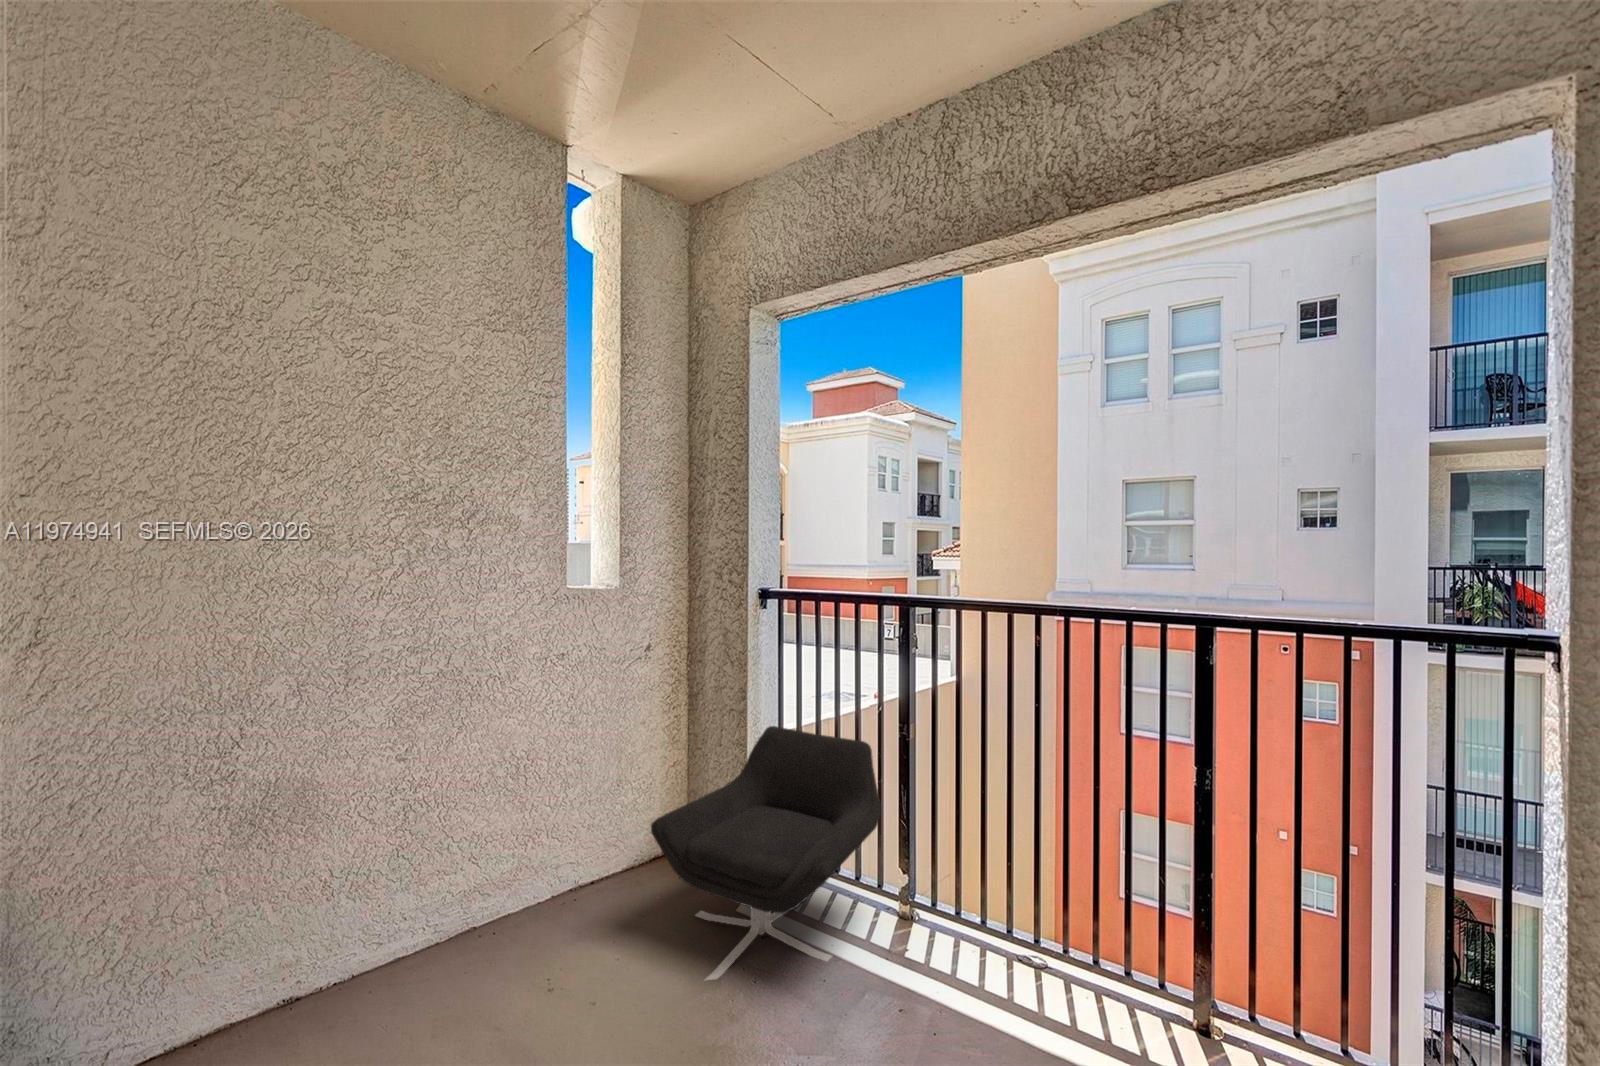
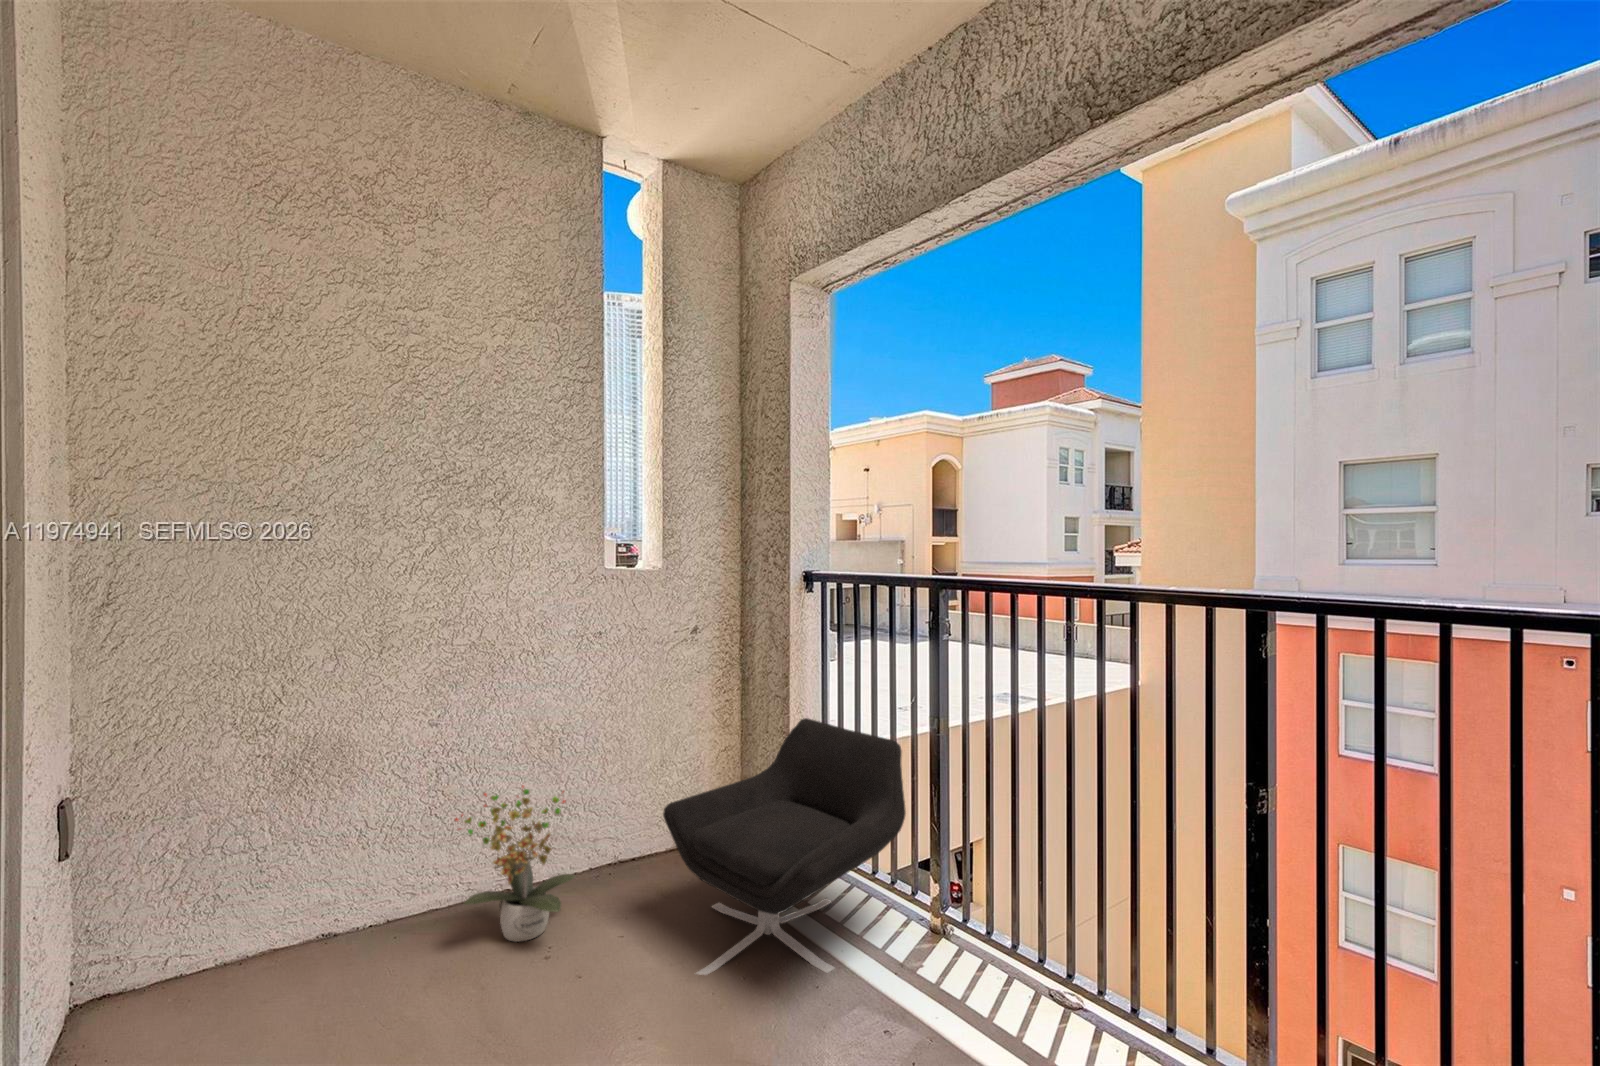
potted plant: none [444,814,560,976] -> present [455,786,576,942]

